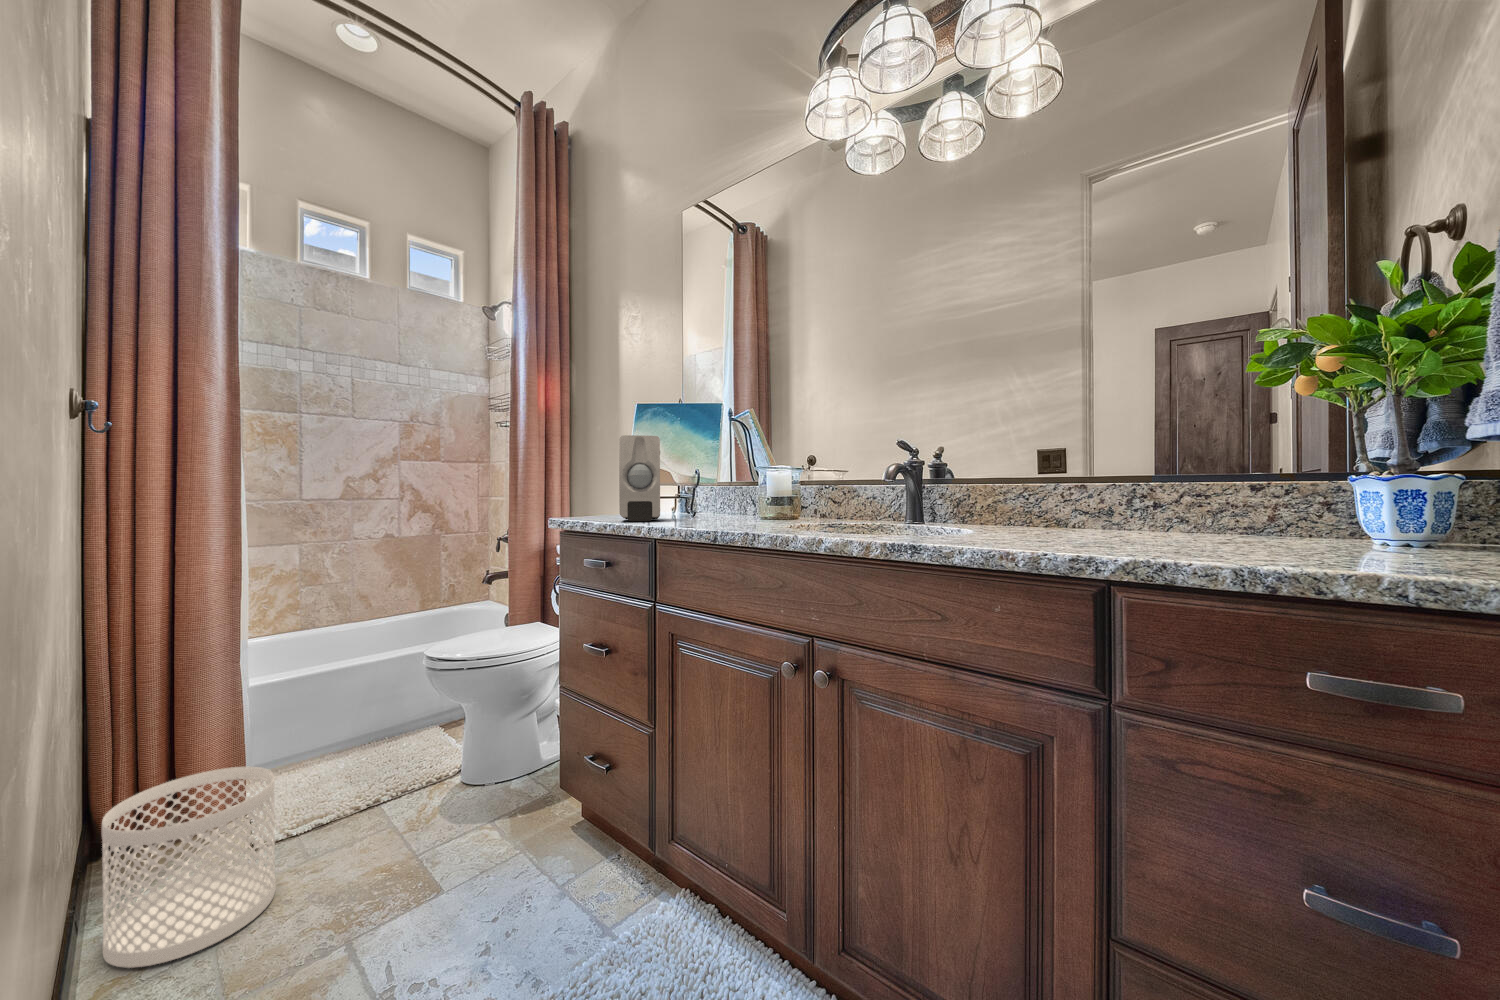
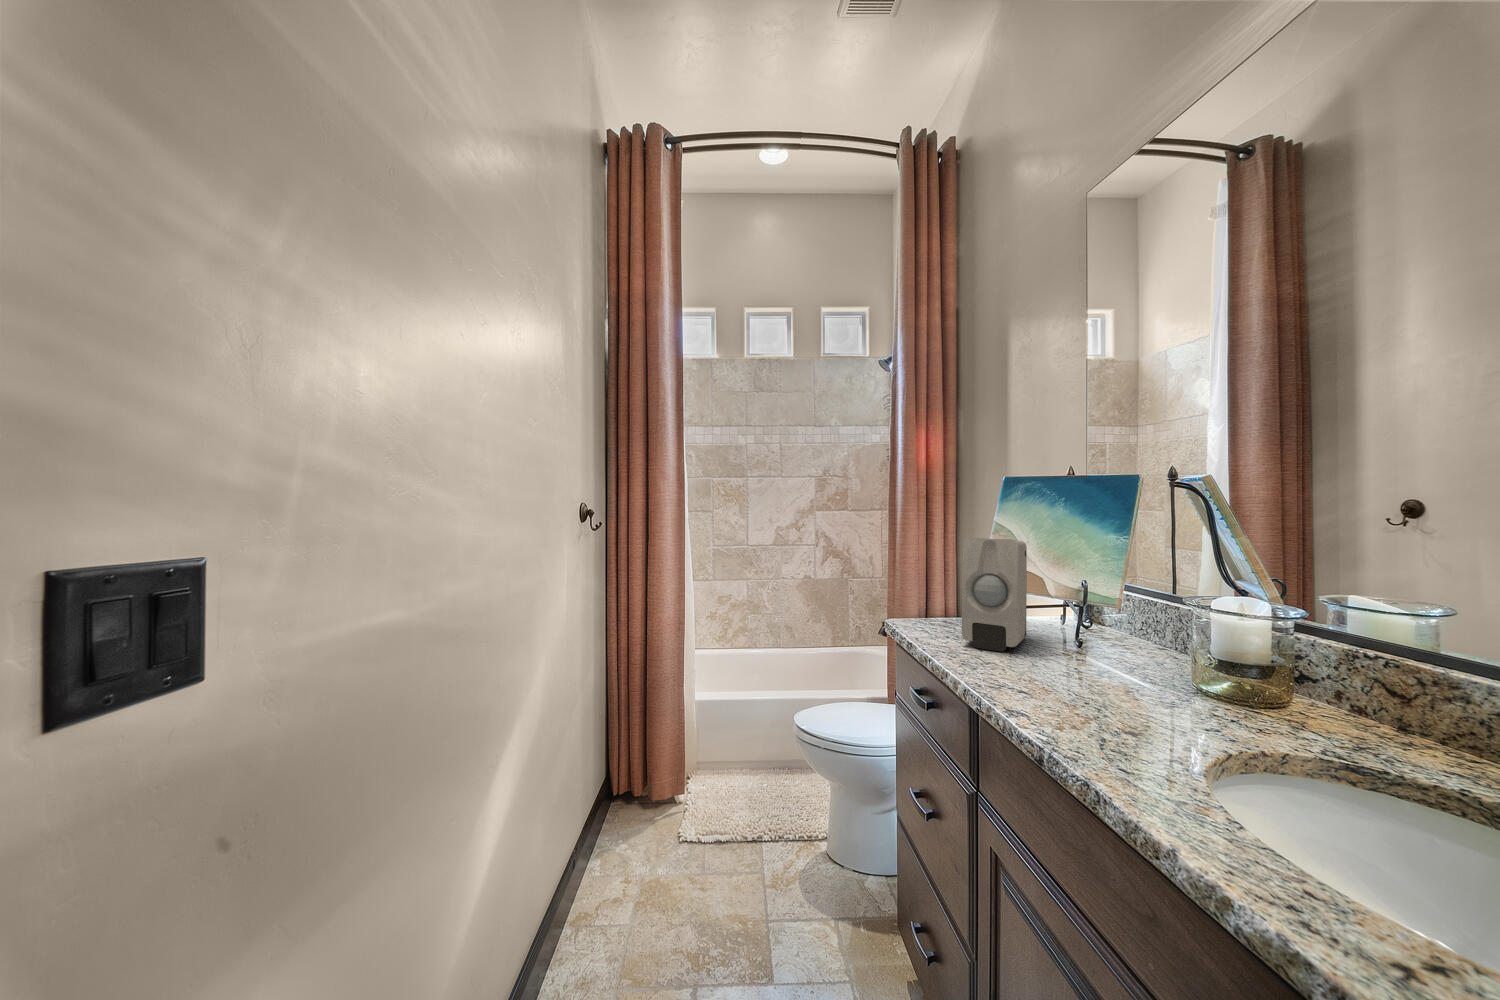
waste basket: present [102,767,275,968] -> none [582,782,676,935]

